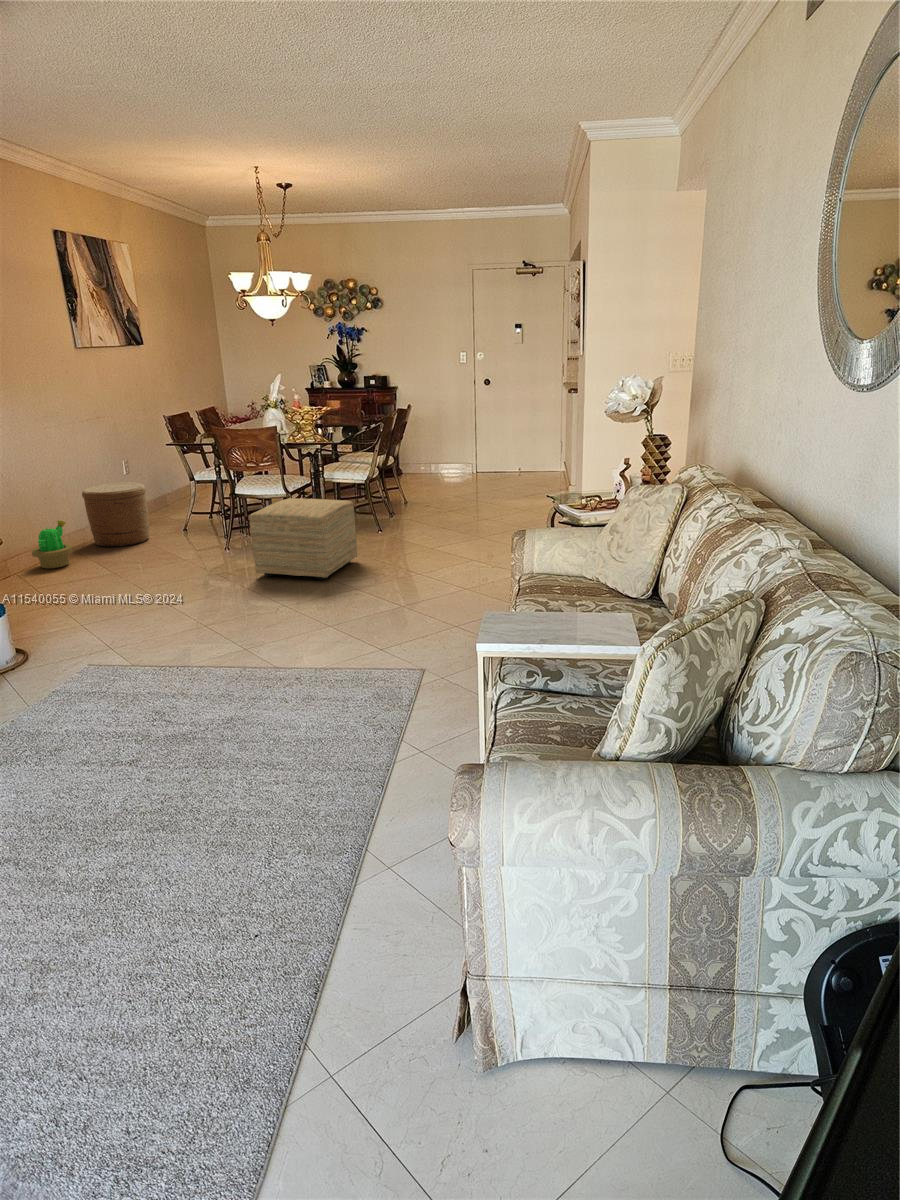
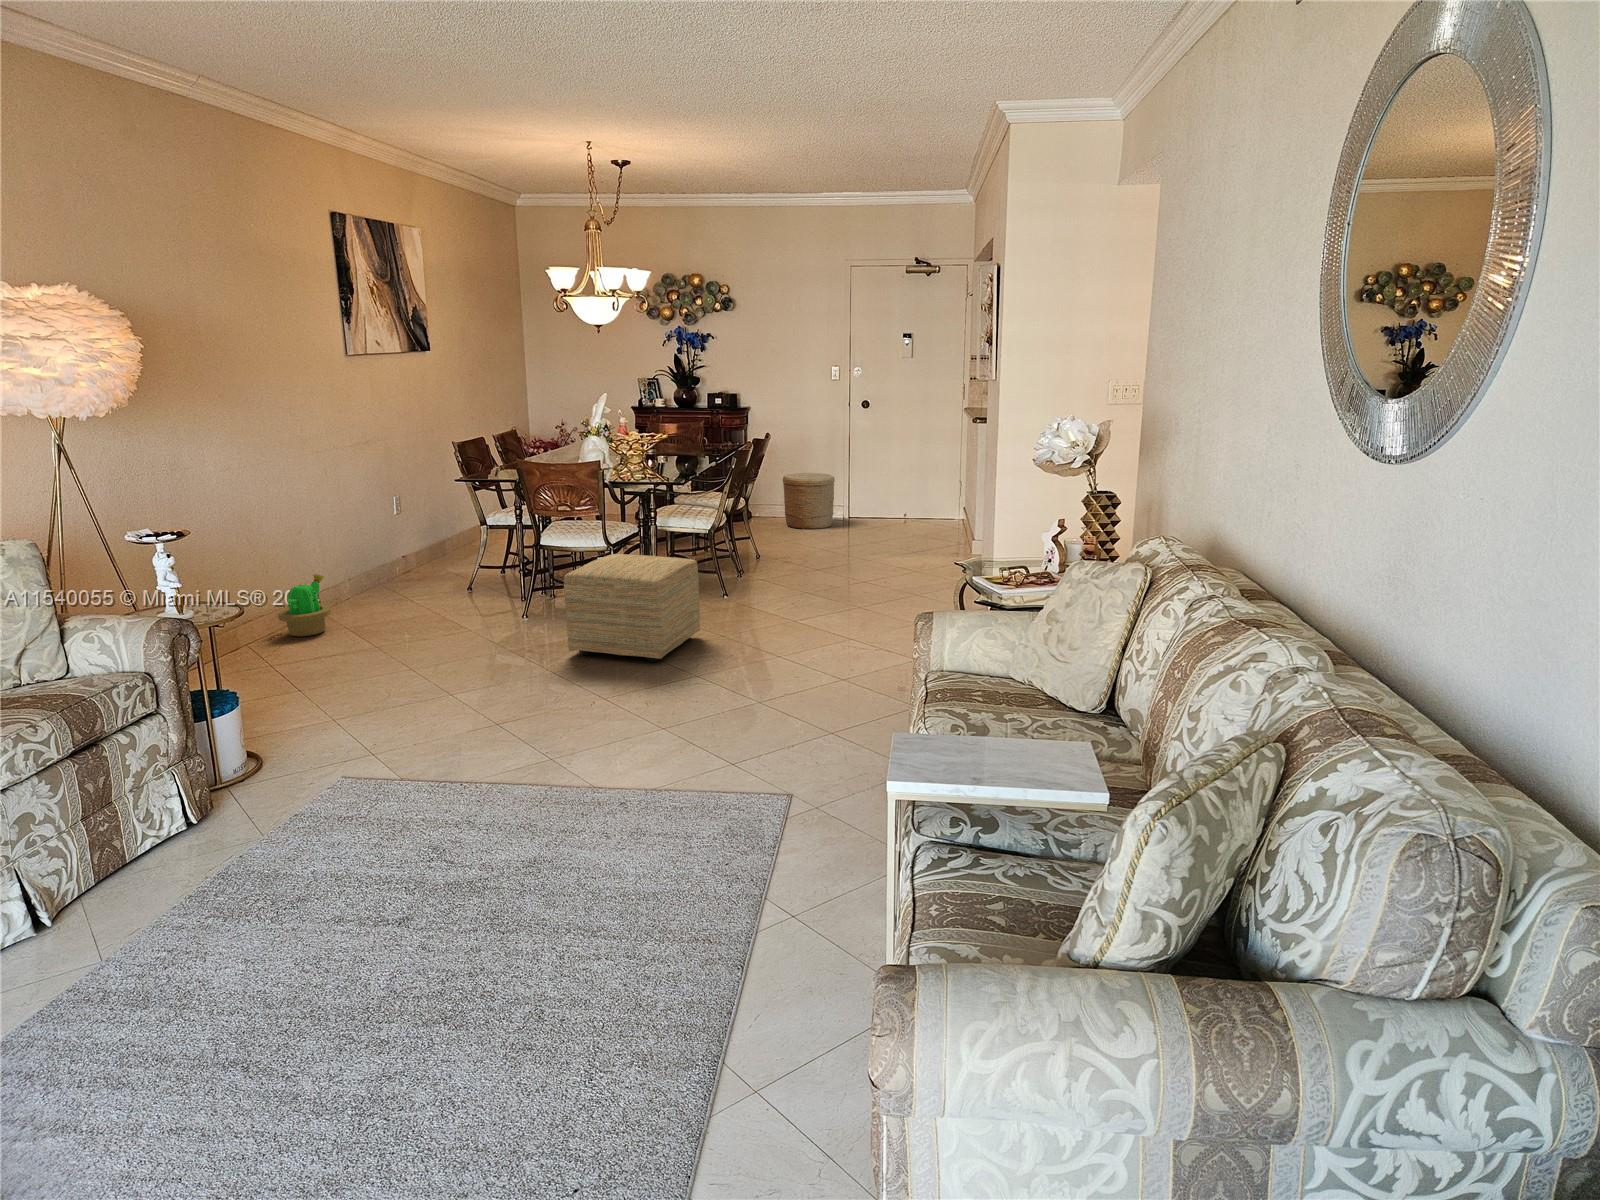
woven basket: present [82,482,149,547] -> present [783,473,835,529]

